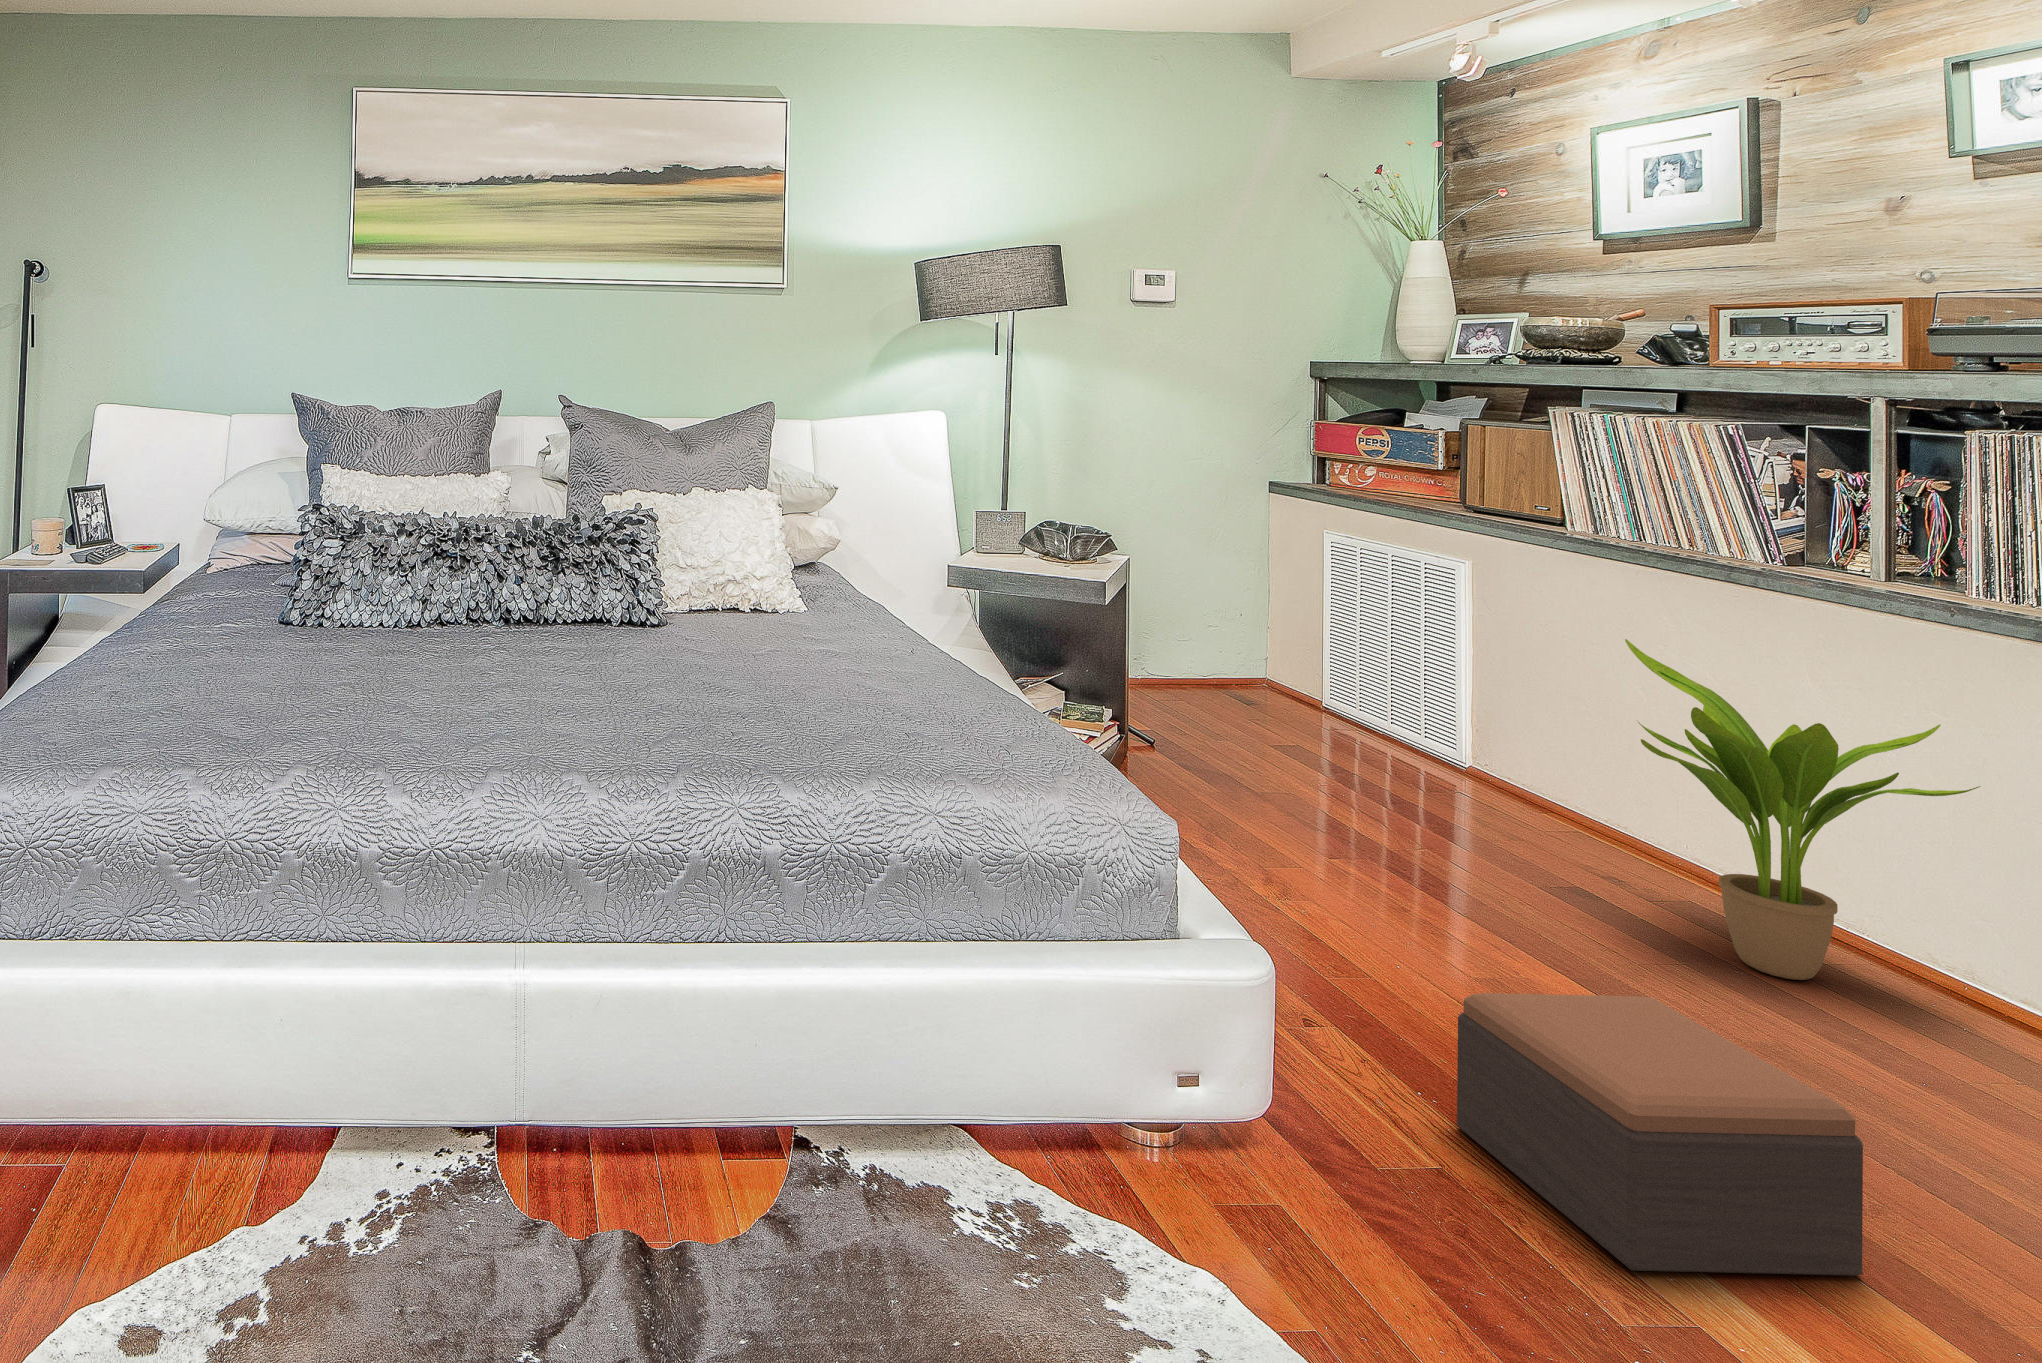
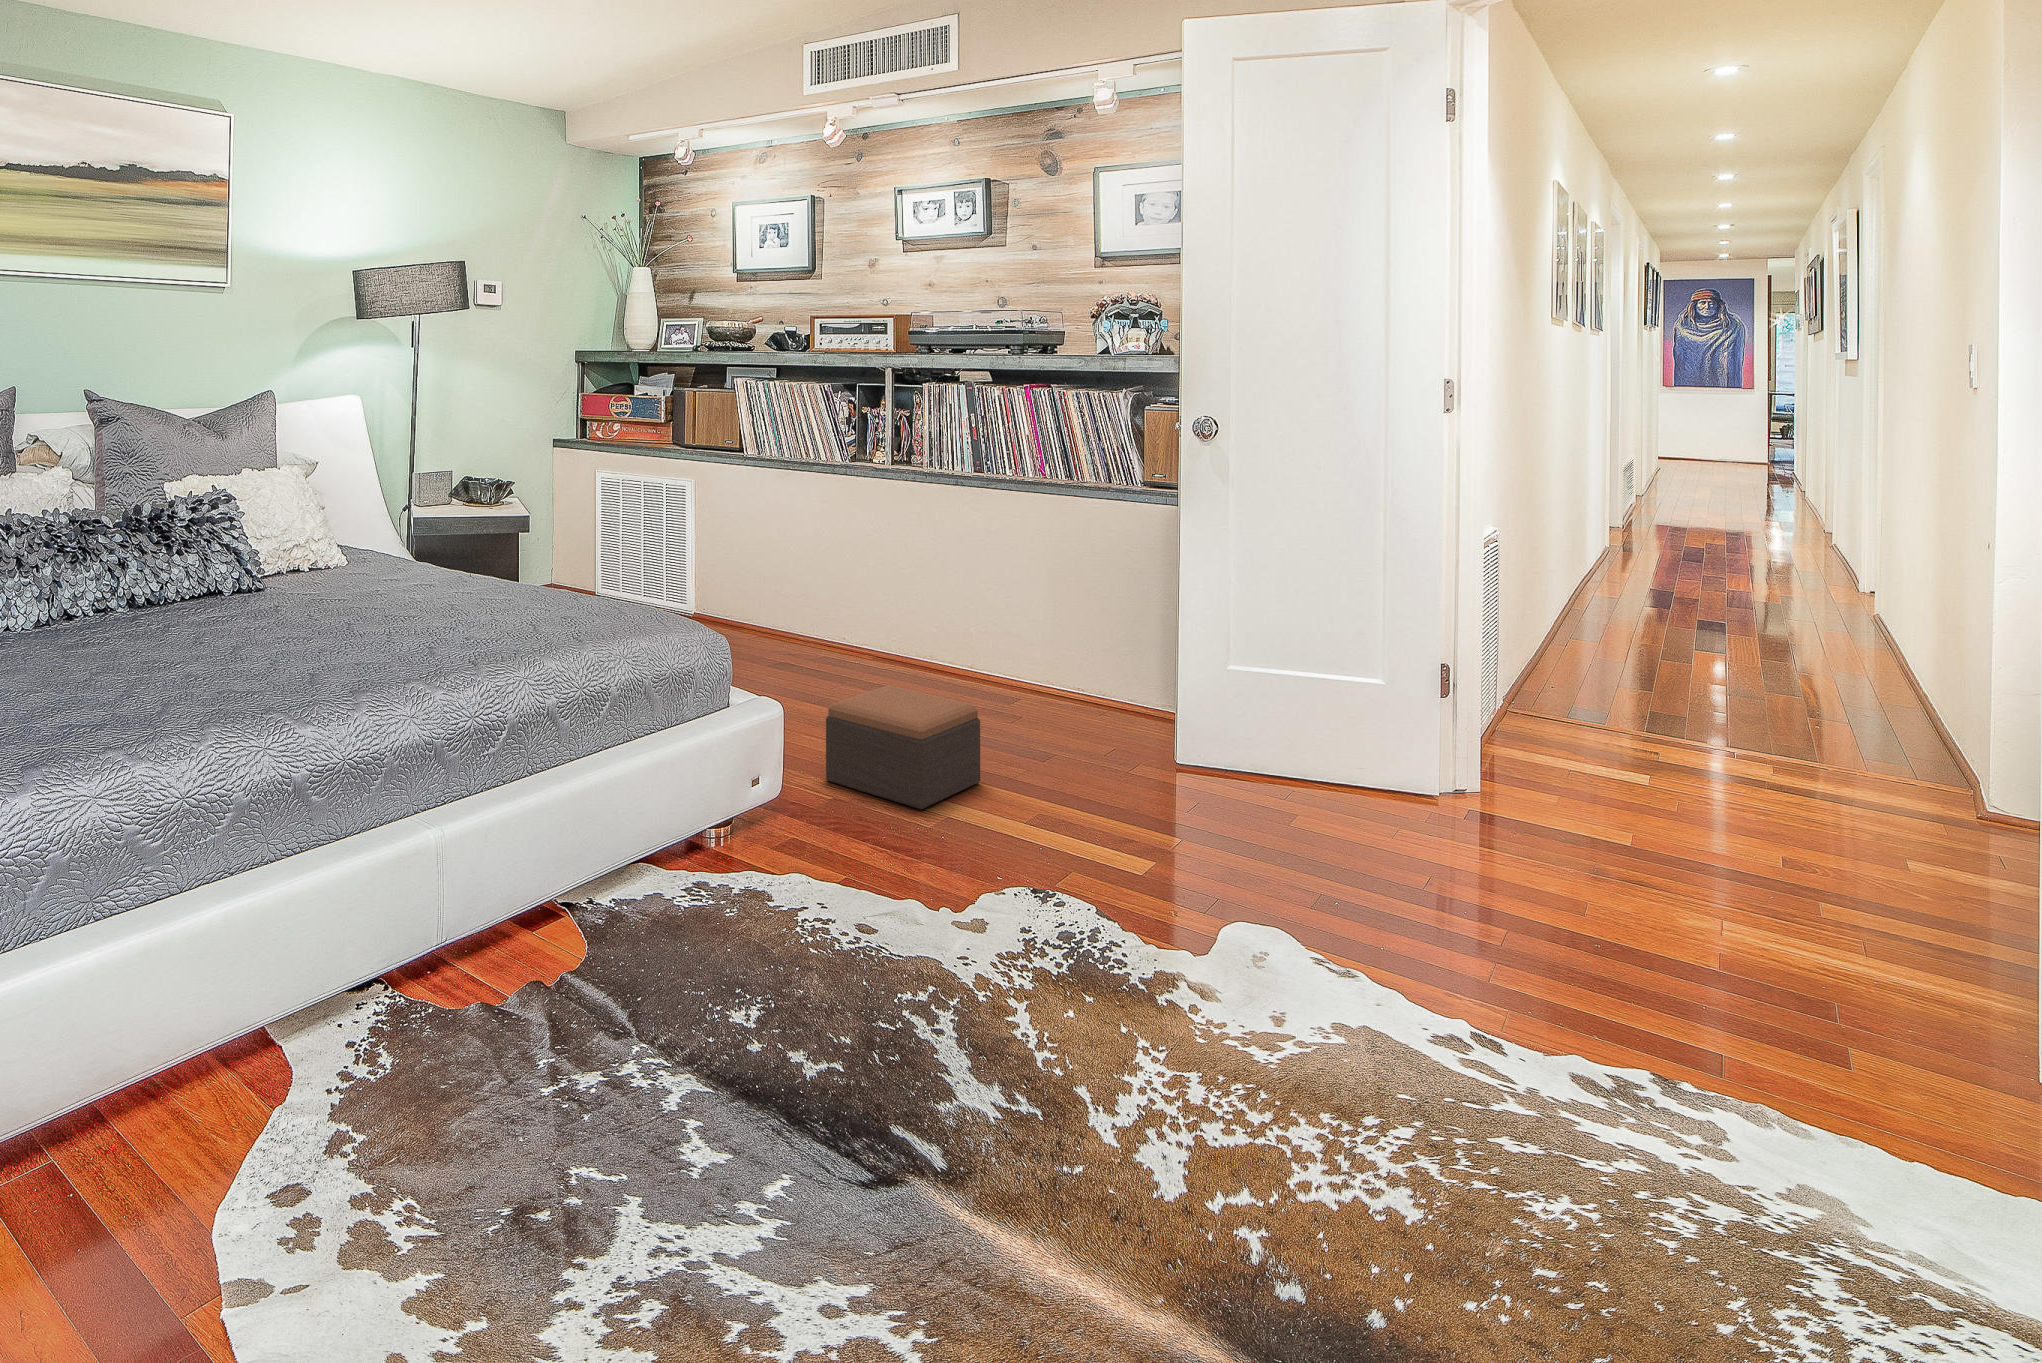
potted plant: present [1625,639,1980,980] -> none [810,510,950,679]

